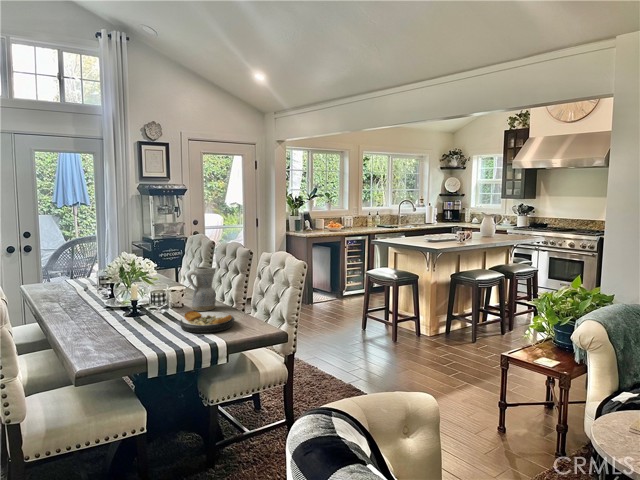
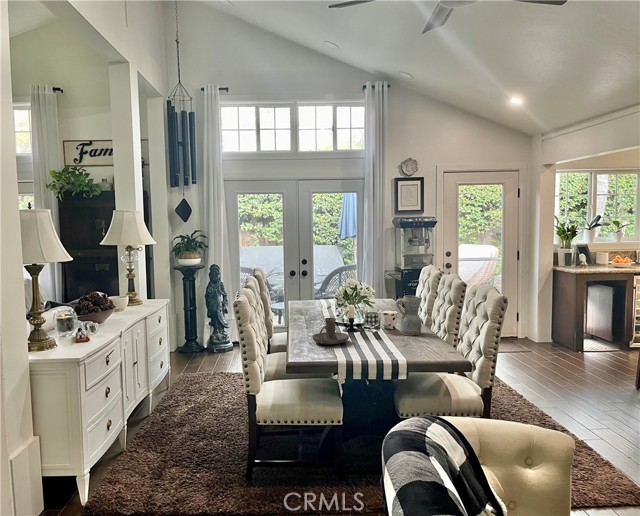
candle holder: none [91,301,141,336] -> present [312,318,349,344]
plate: present [180,311,235,333] -> none [378,333,426,352]

